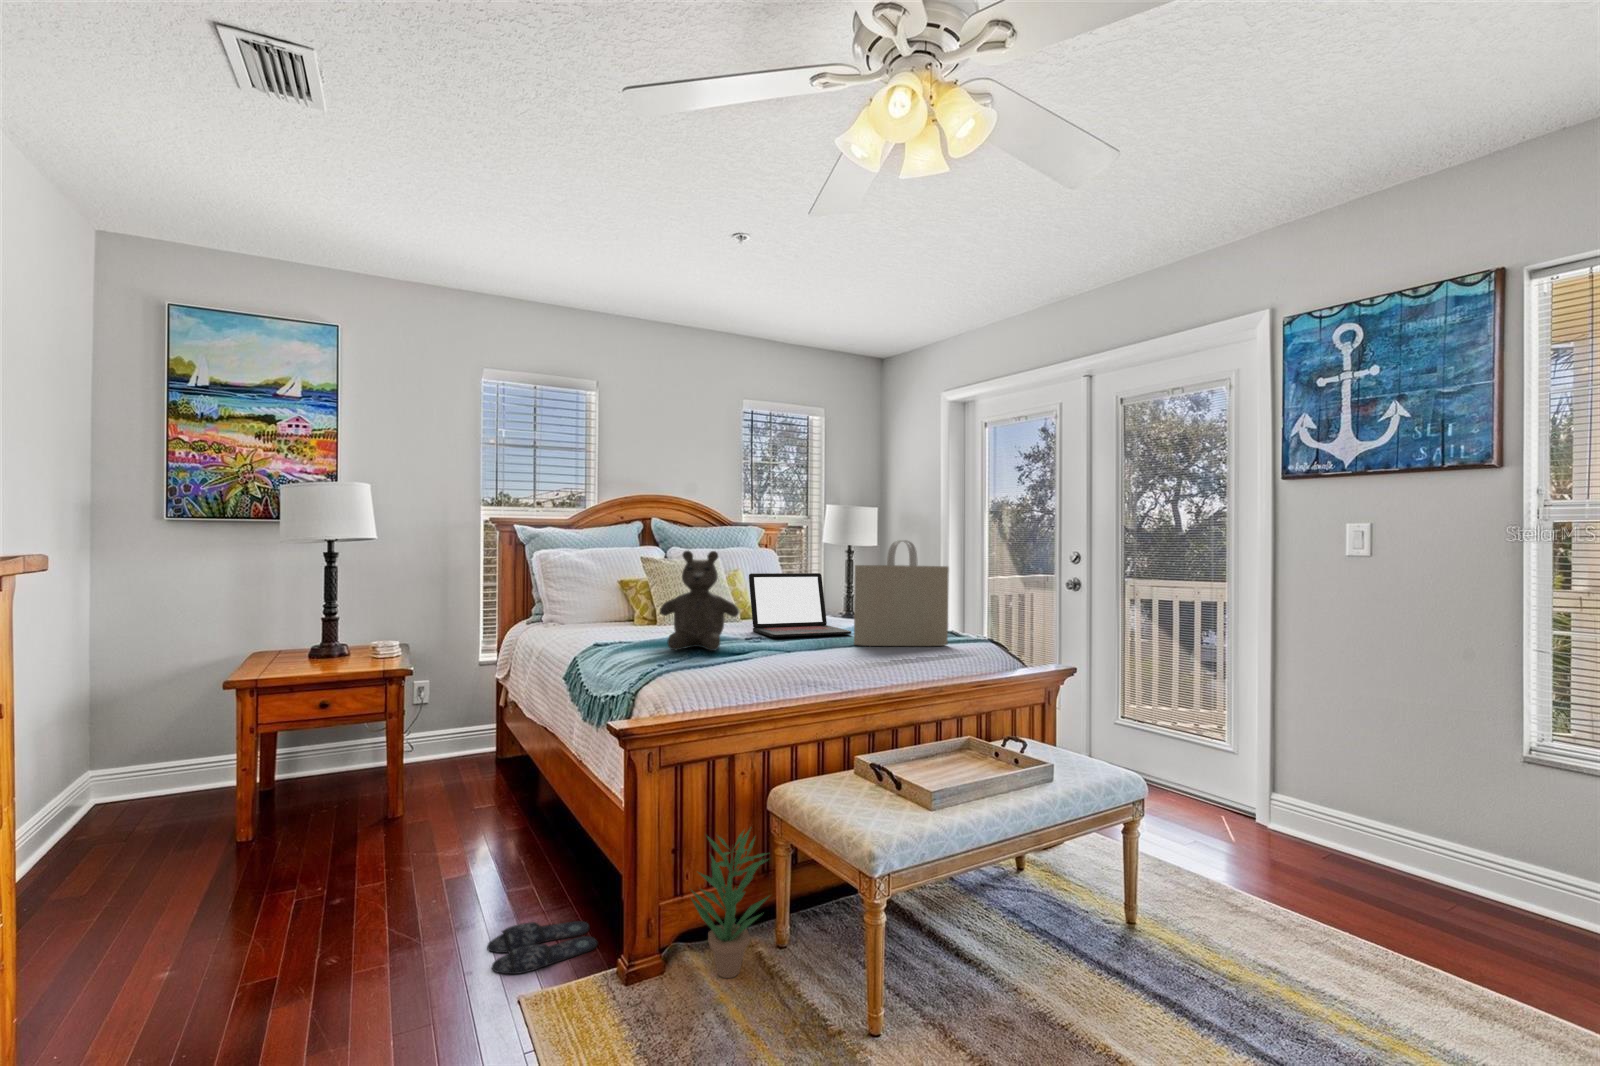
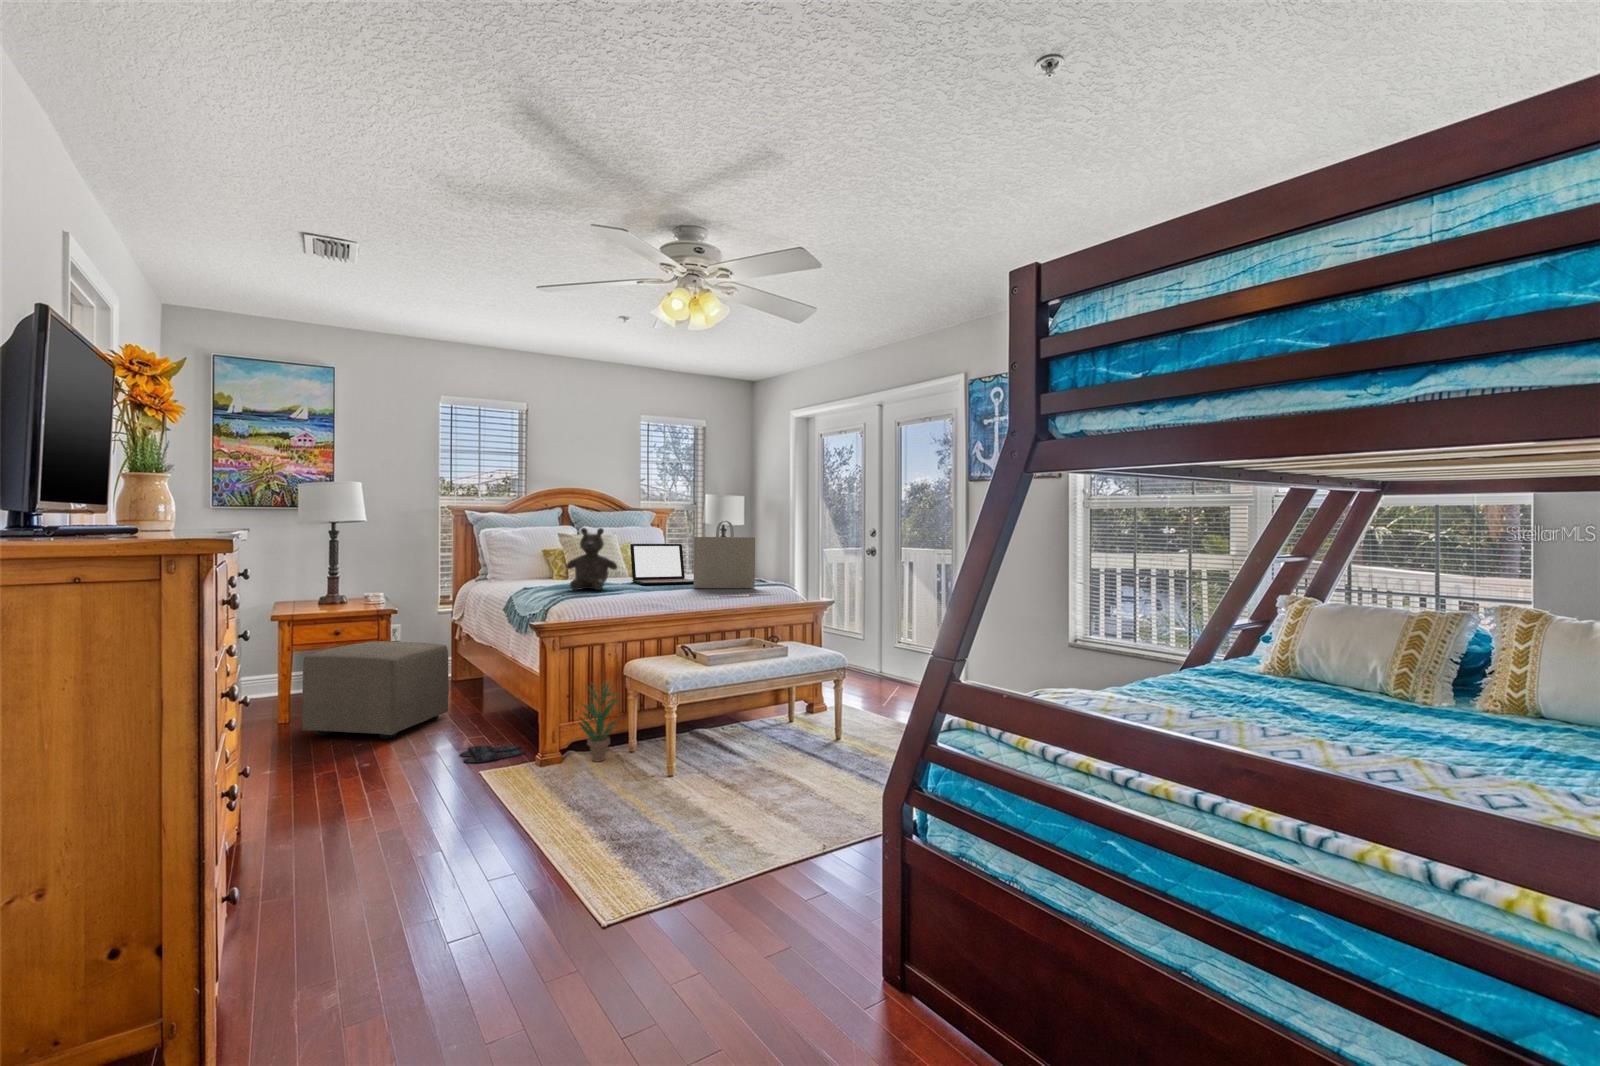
ottoman: none [246,722,480,897] -> present [302,641,449,739]

